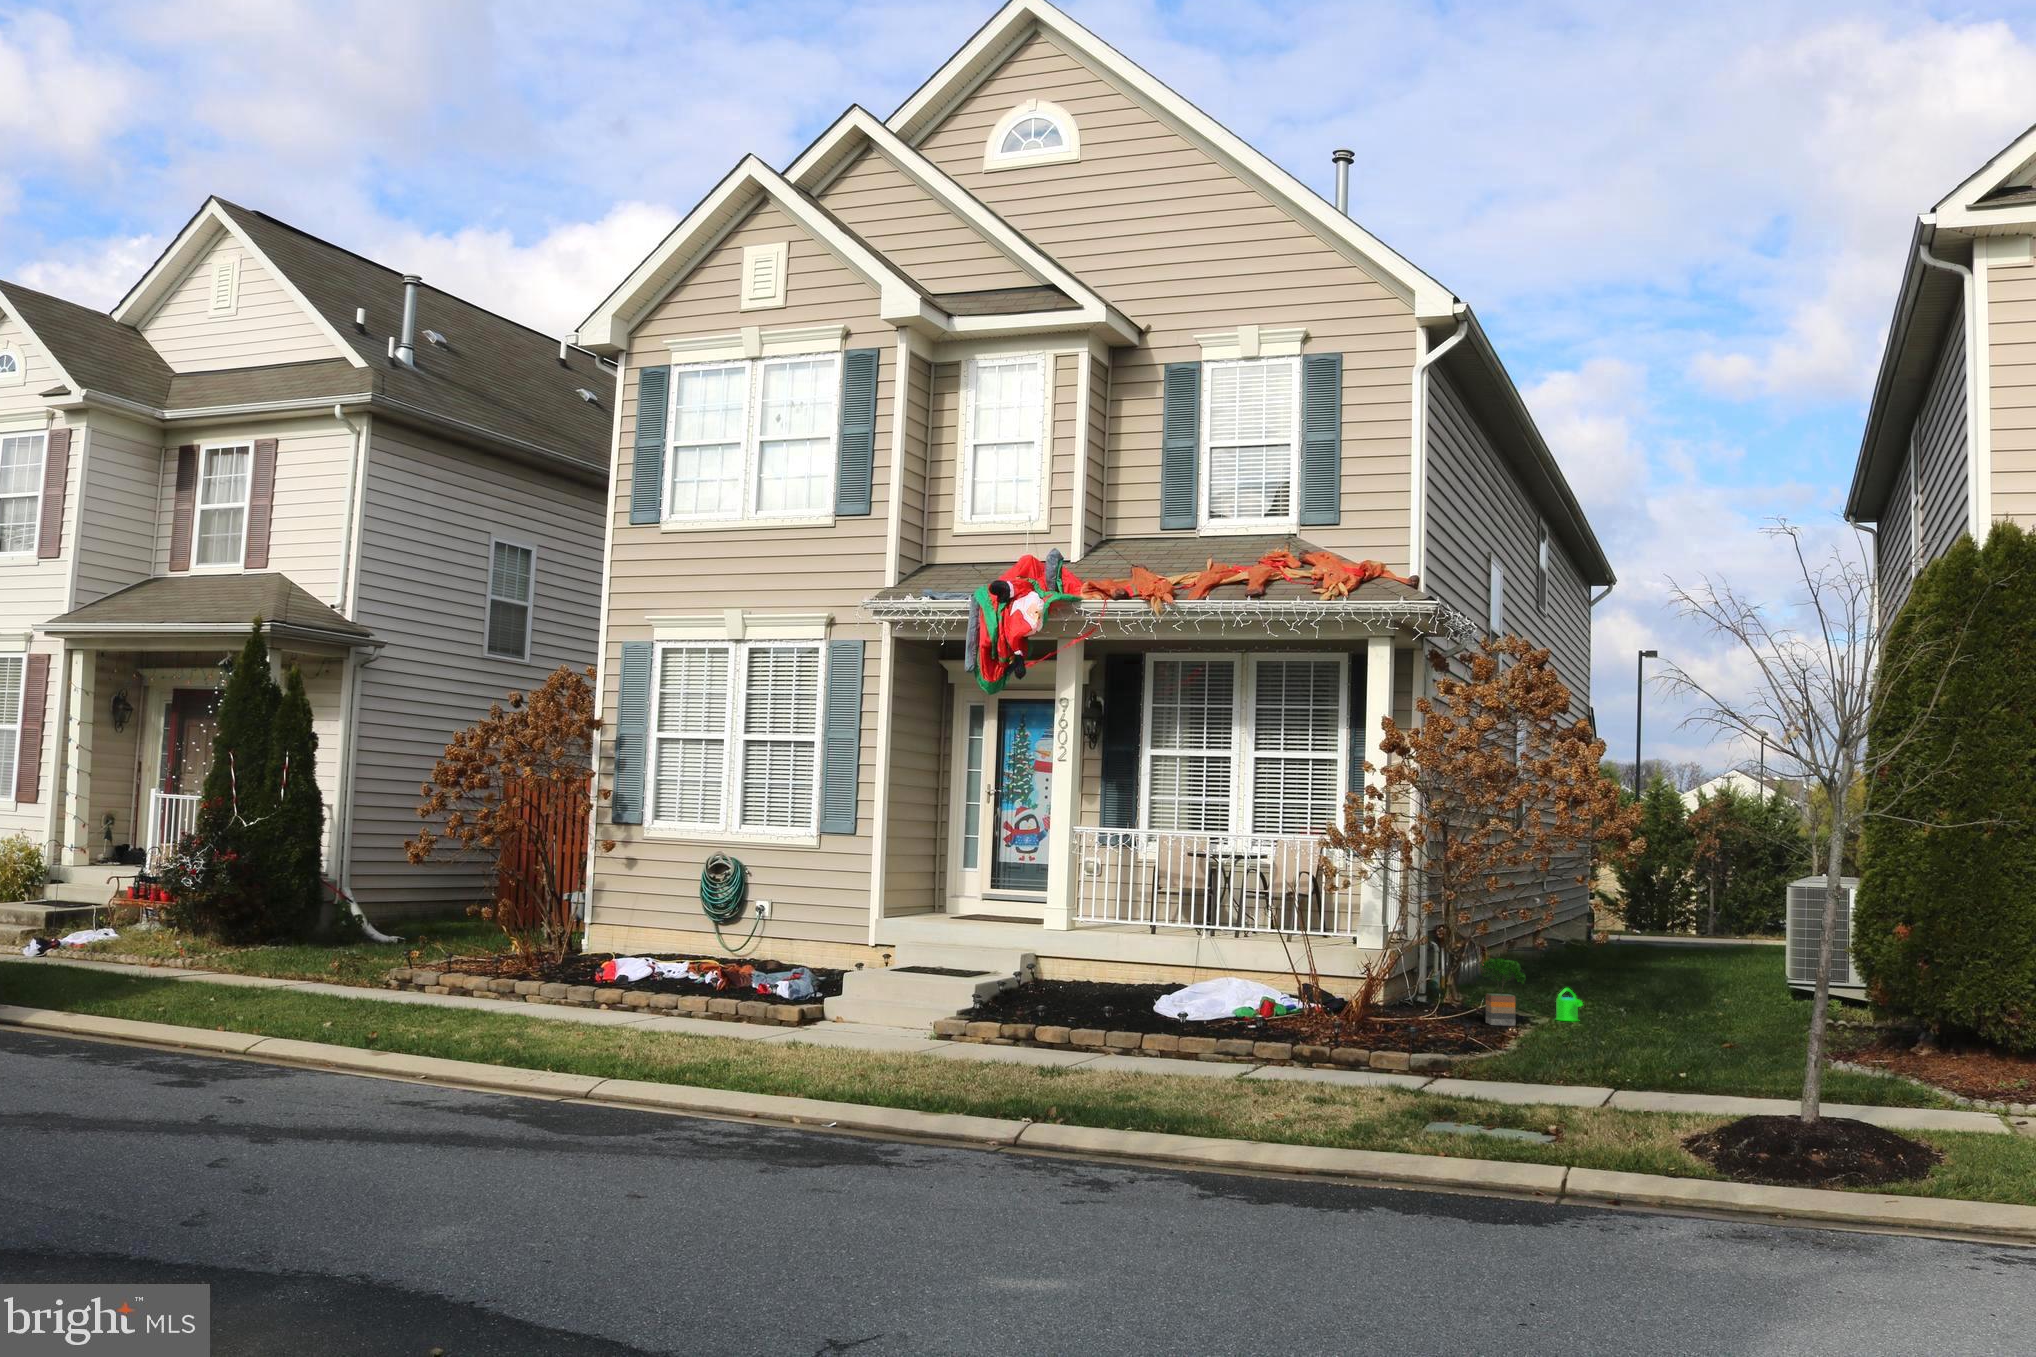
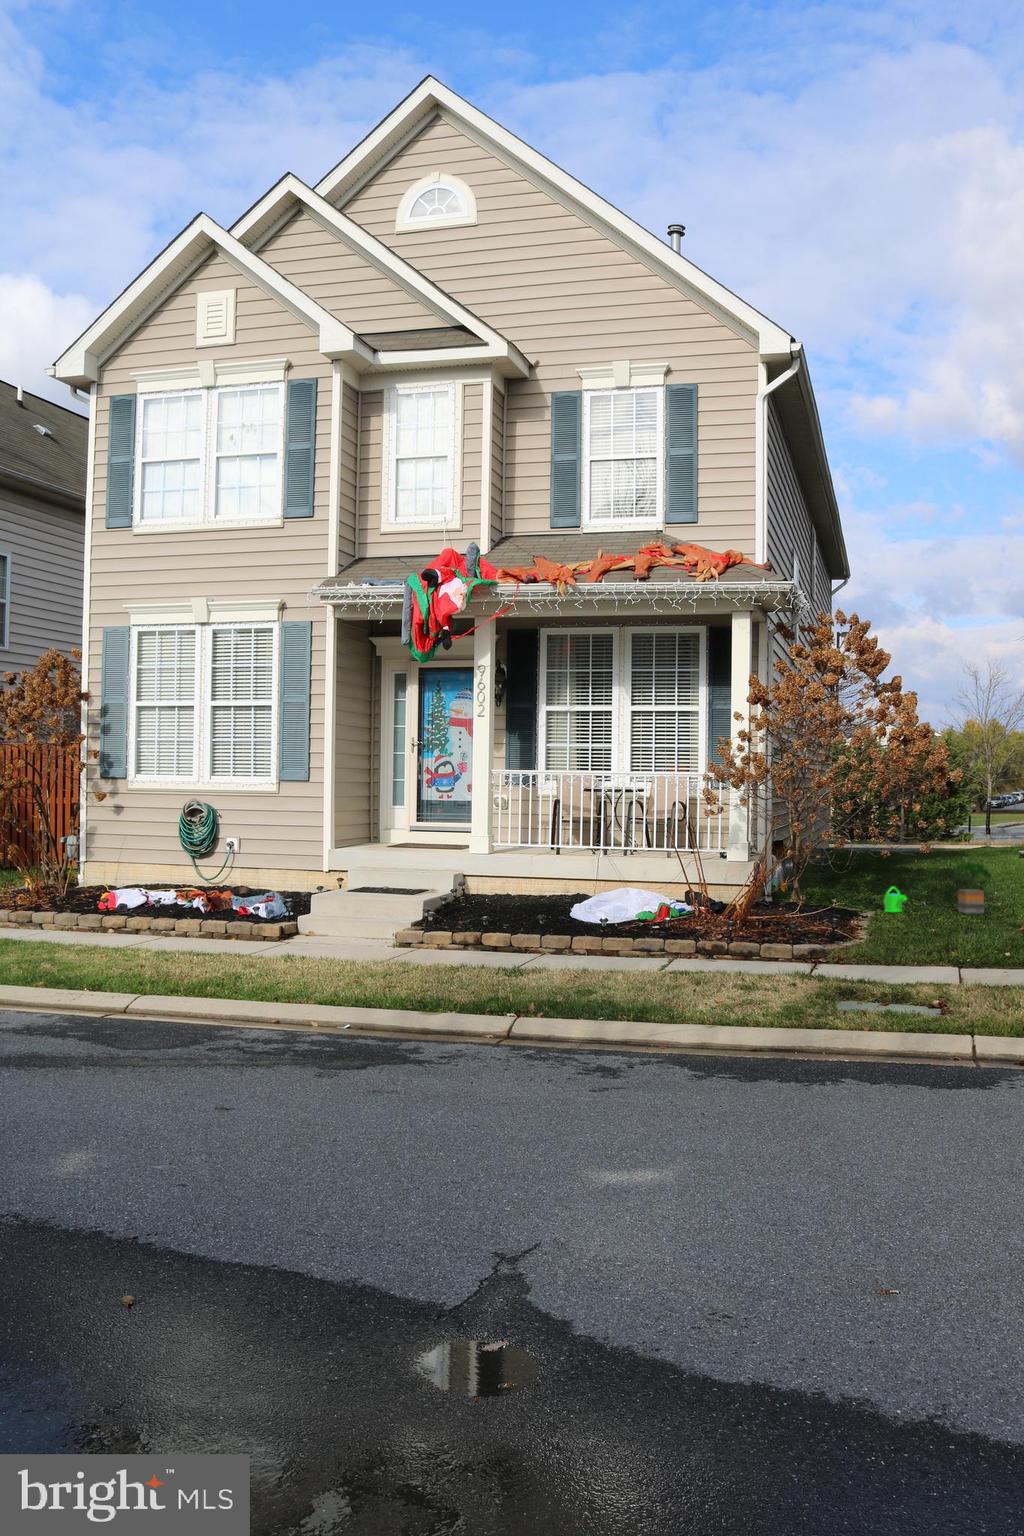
potted tree: present [1480,959,1525,1026] -> present [955,862,992,914]

